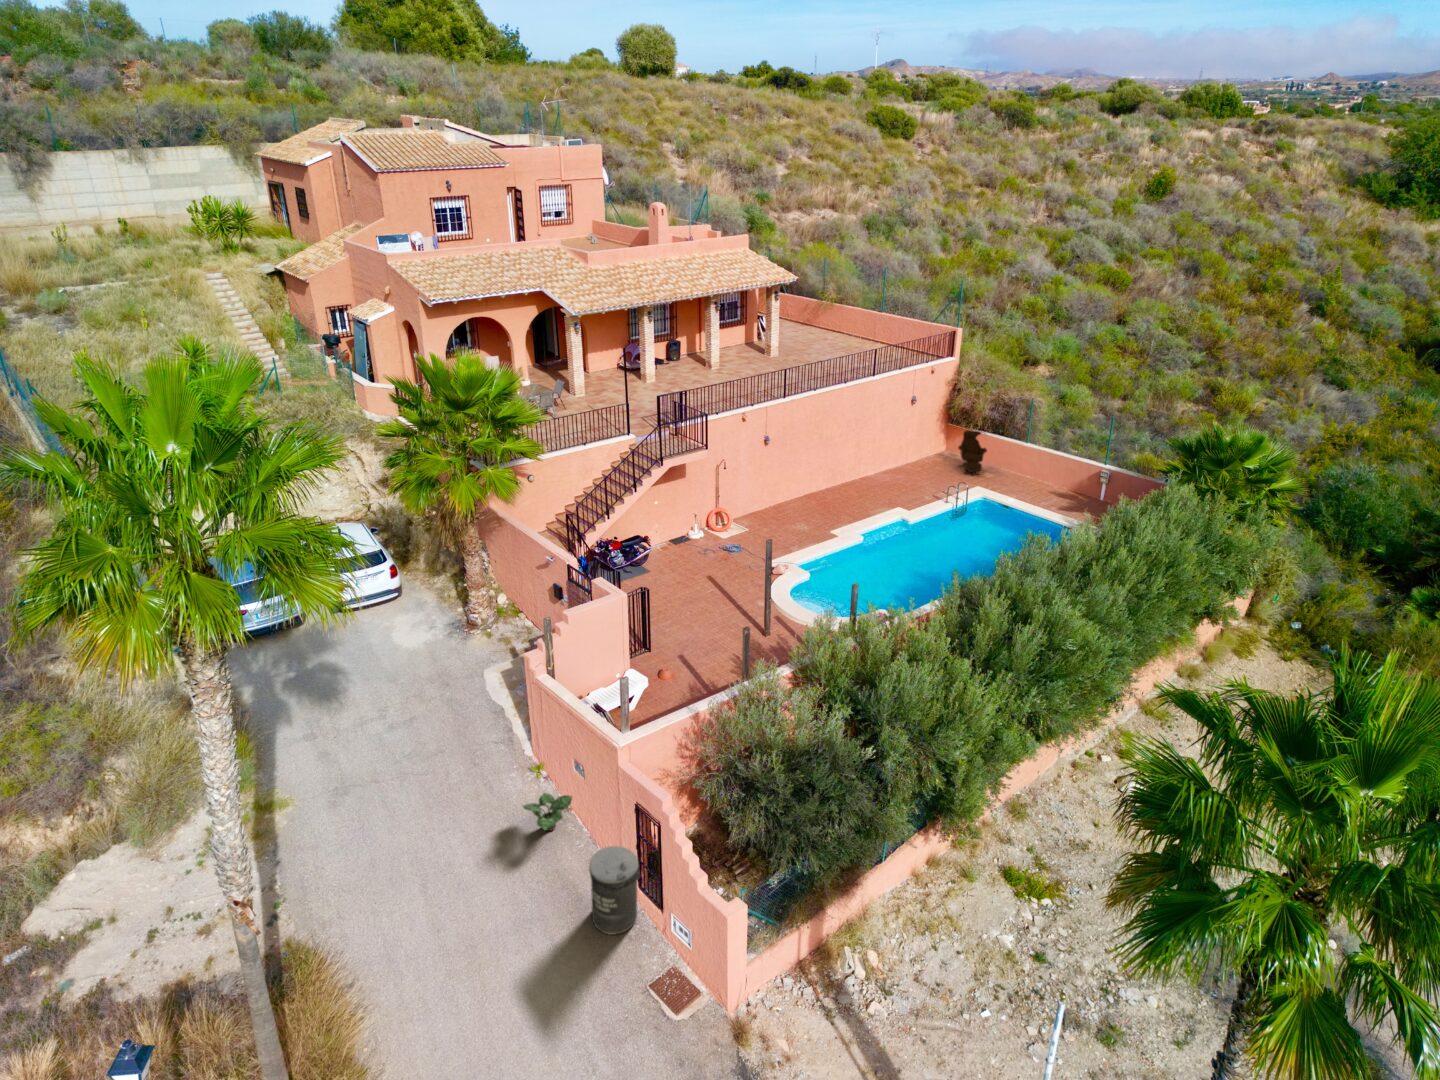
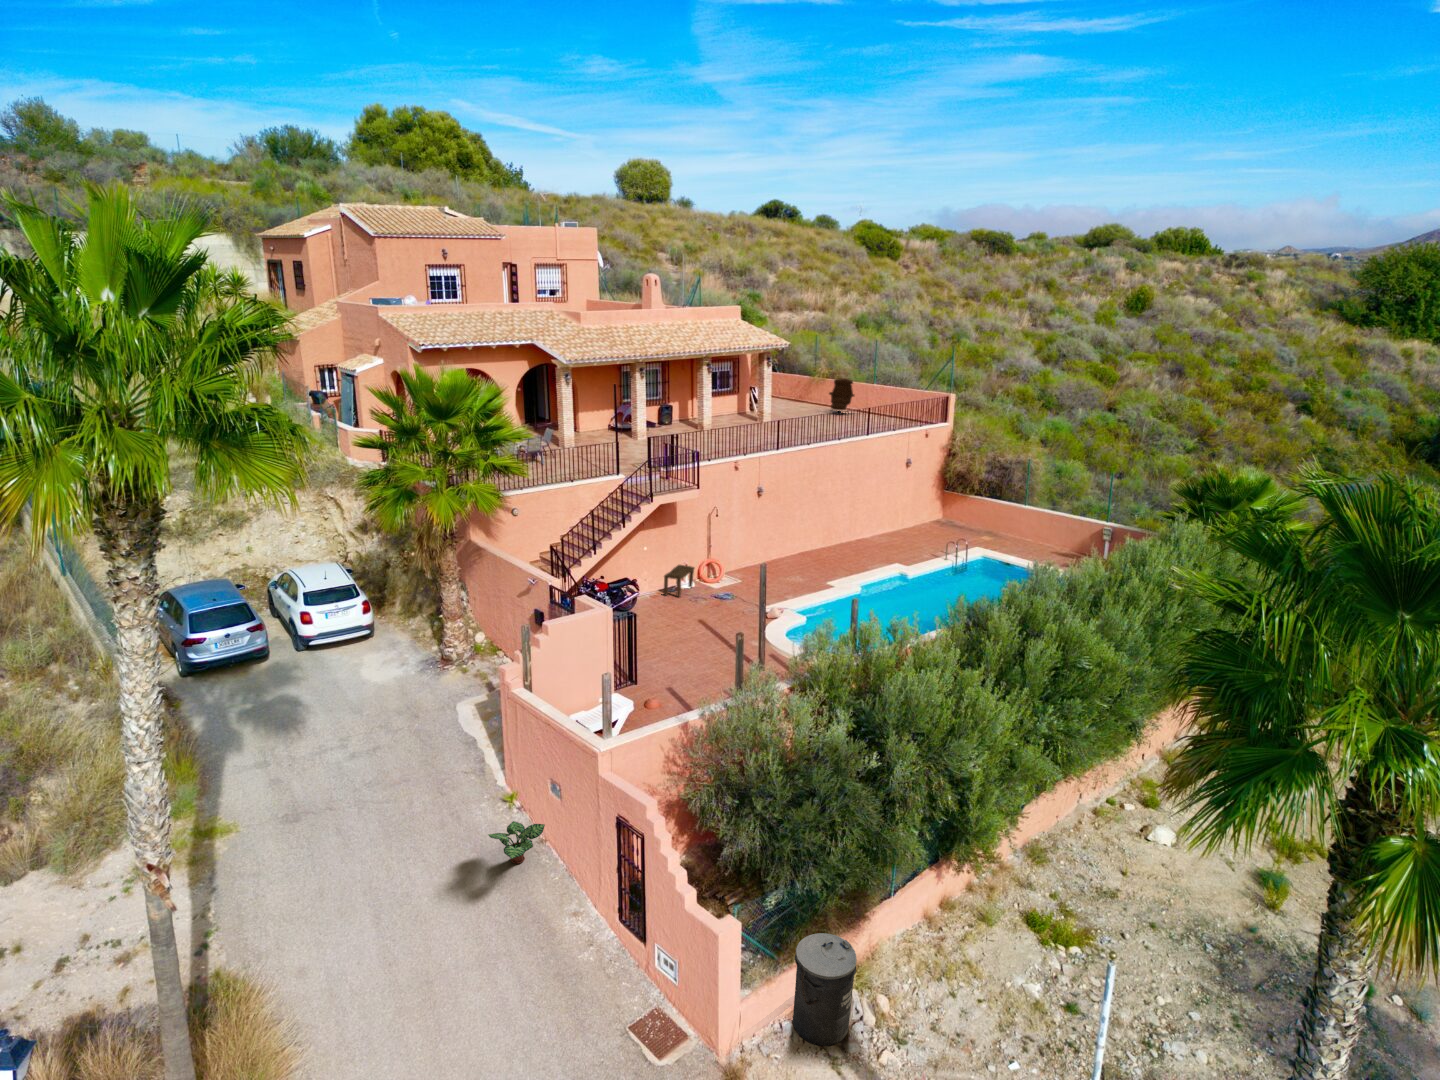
lounge chair: present [958,430,987,472] -> present [829,379,854,412]
bench: none [675,514,705,548] -> present [664,565,694,598]
trash can: present [589,846,640,935] -> present [793,933,857,1046]

